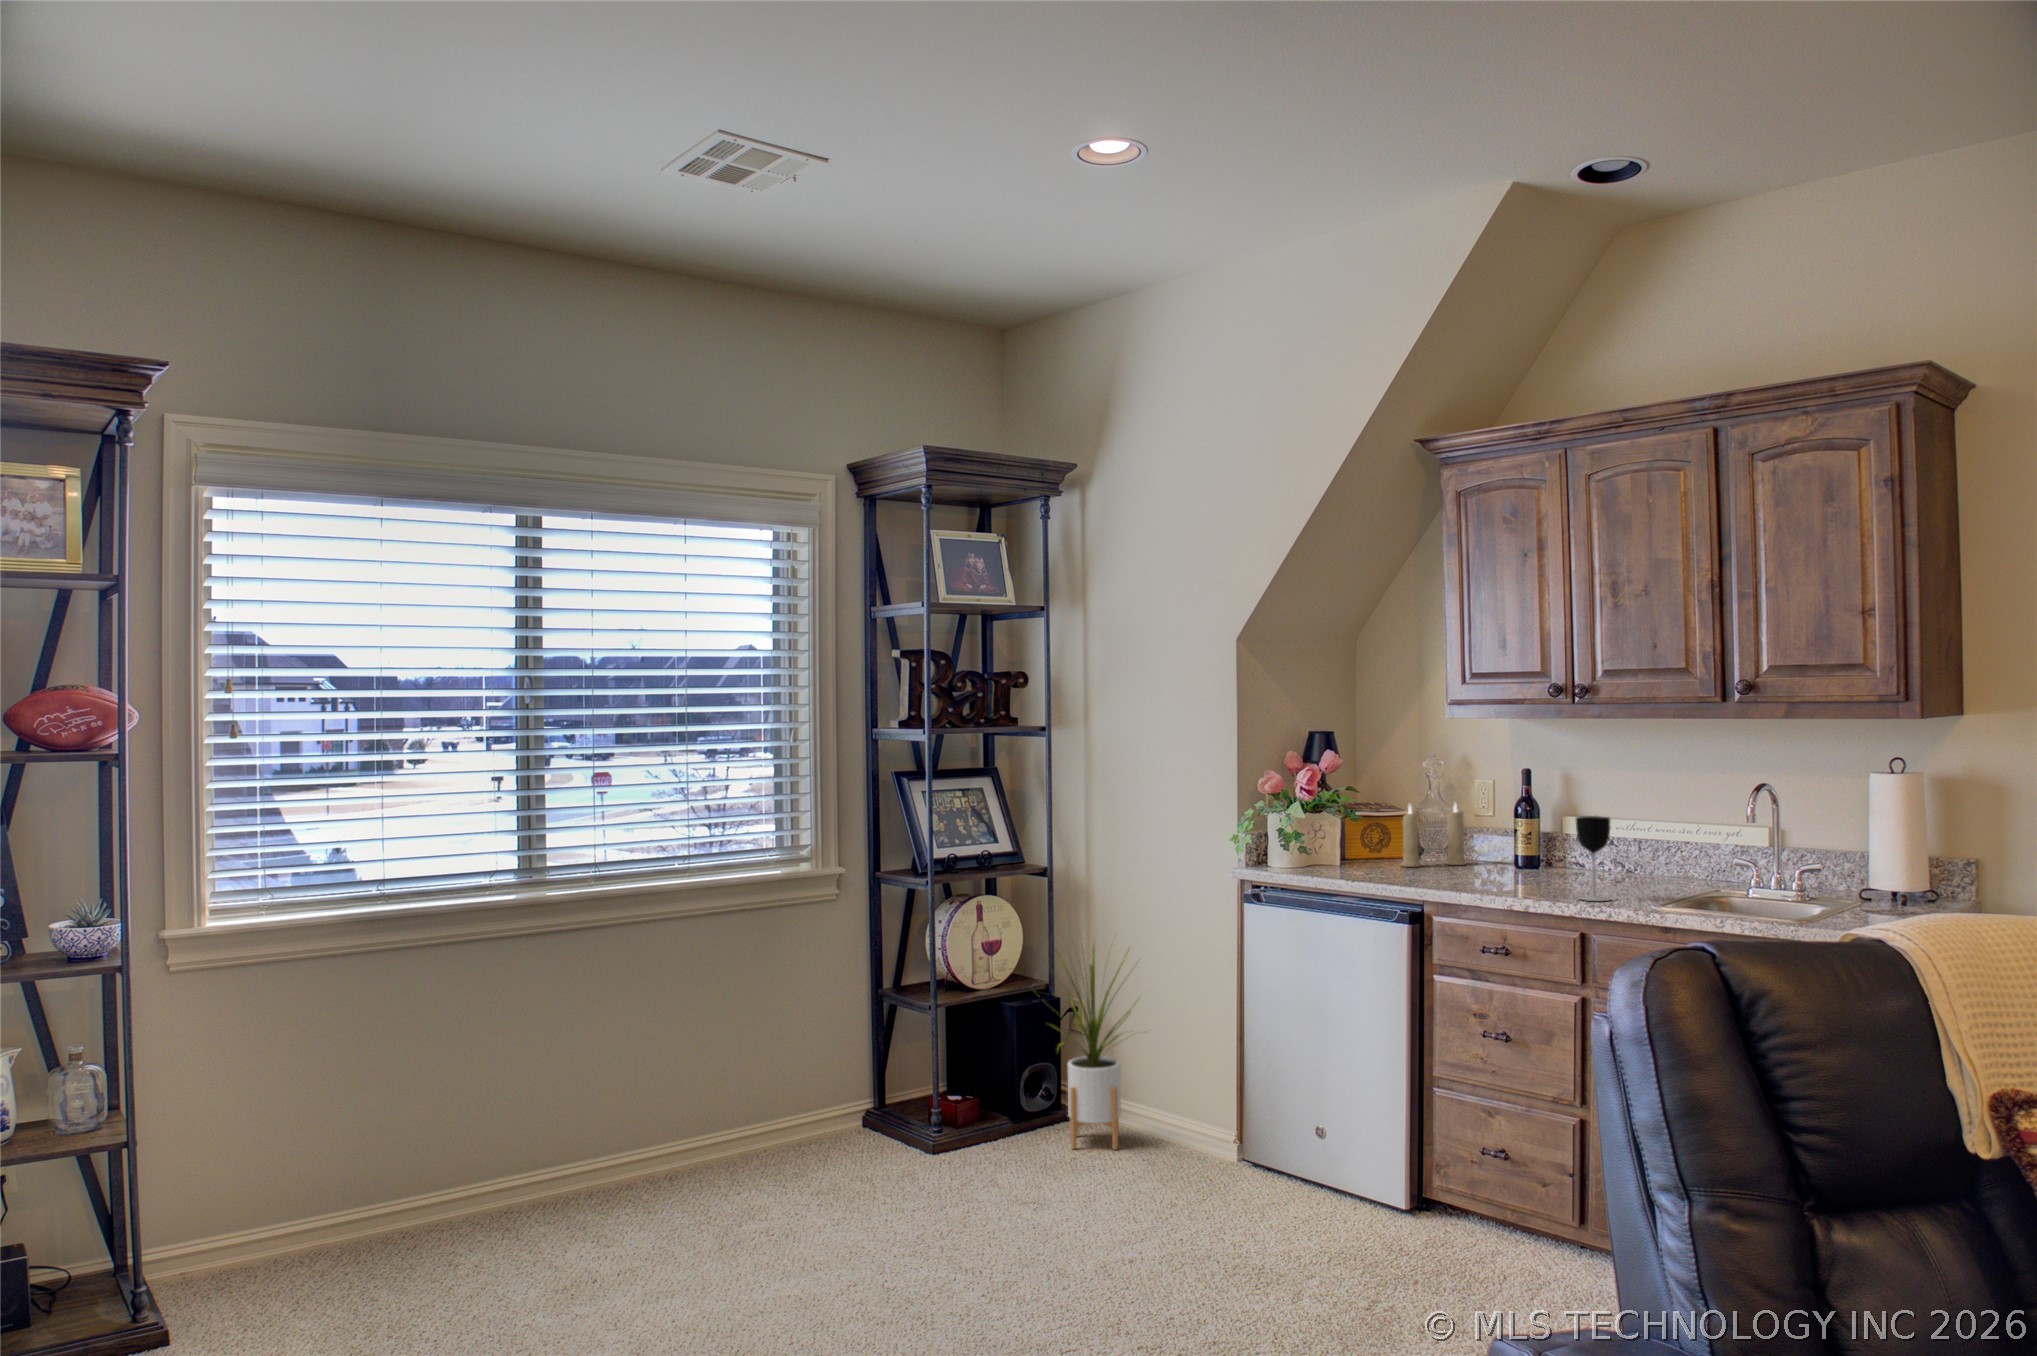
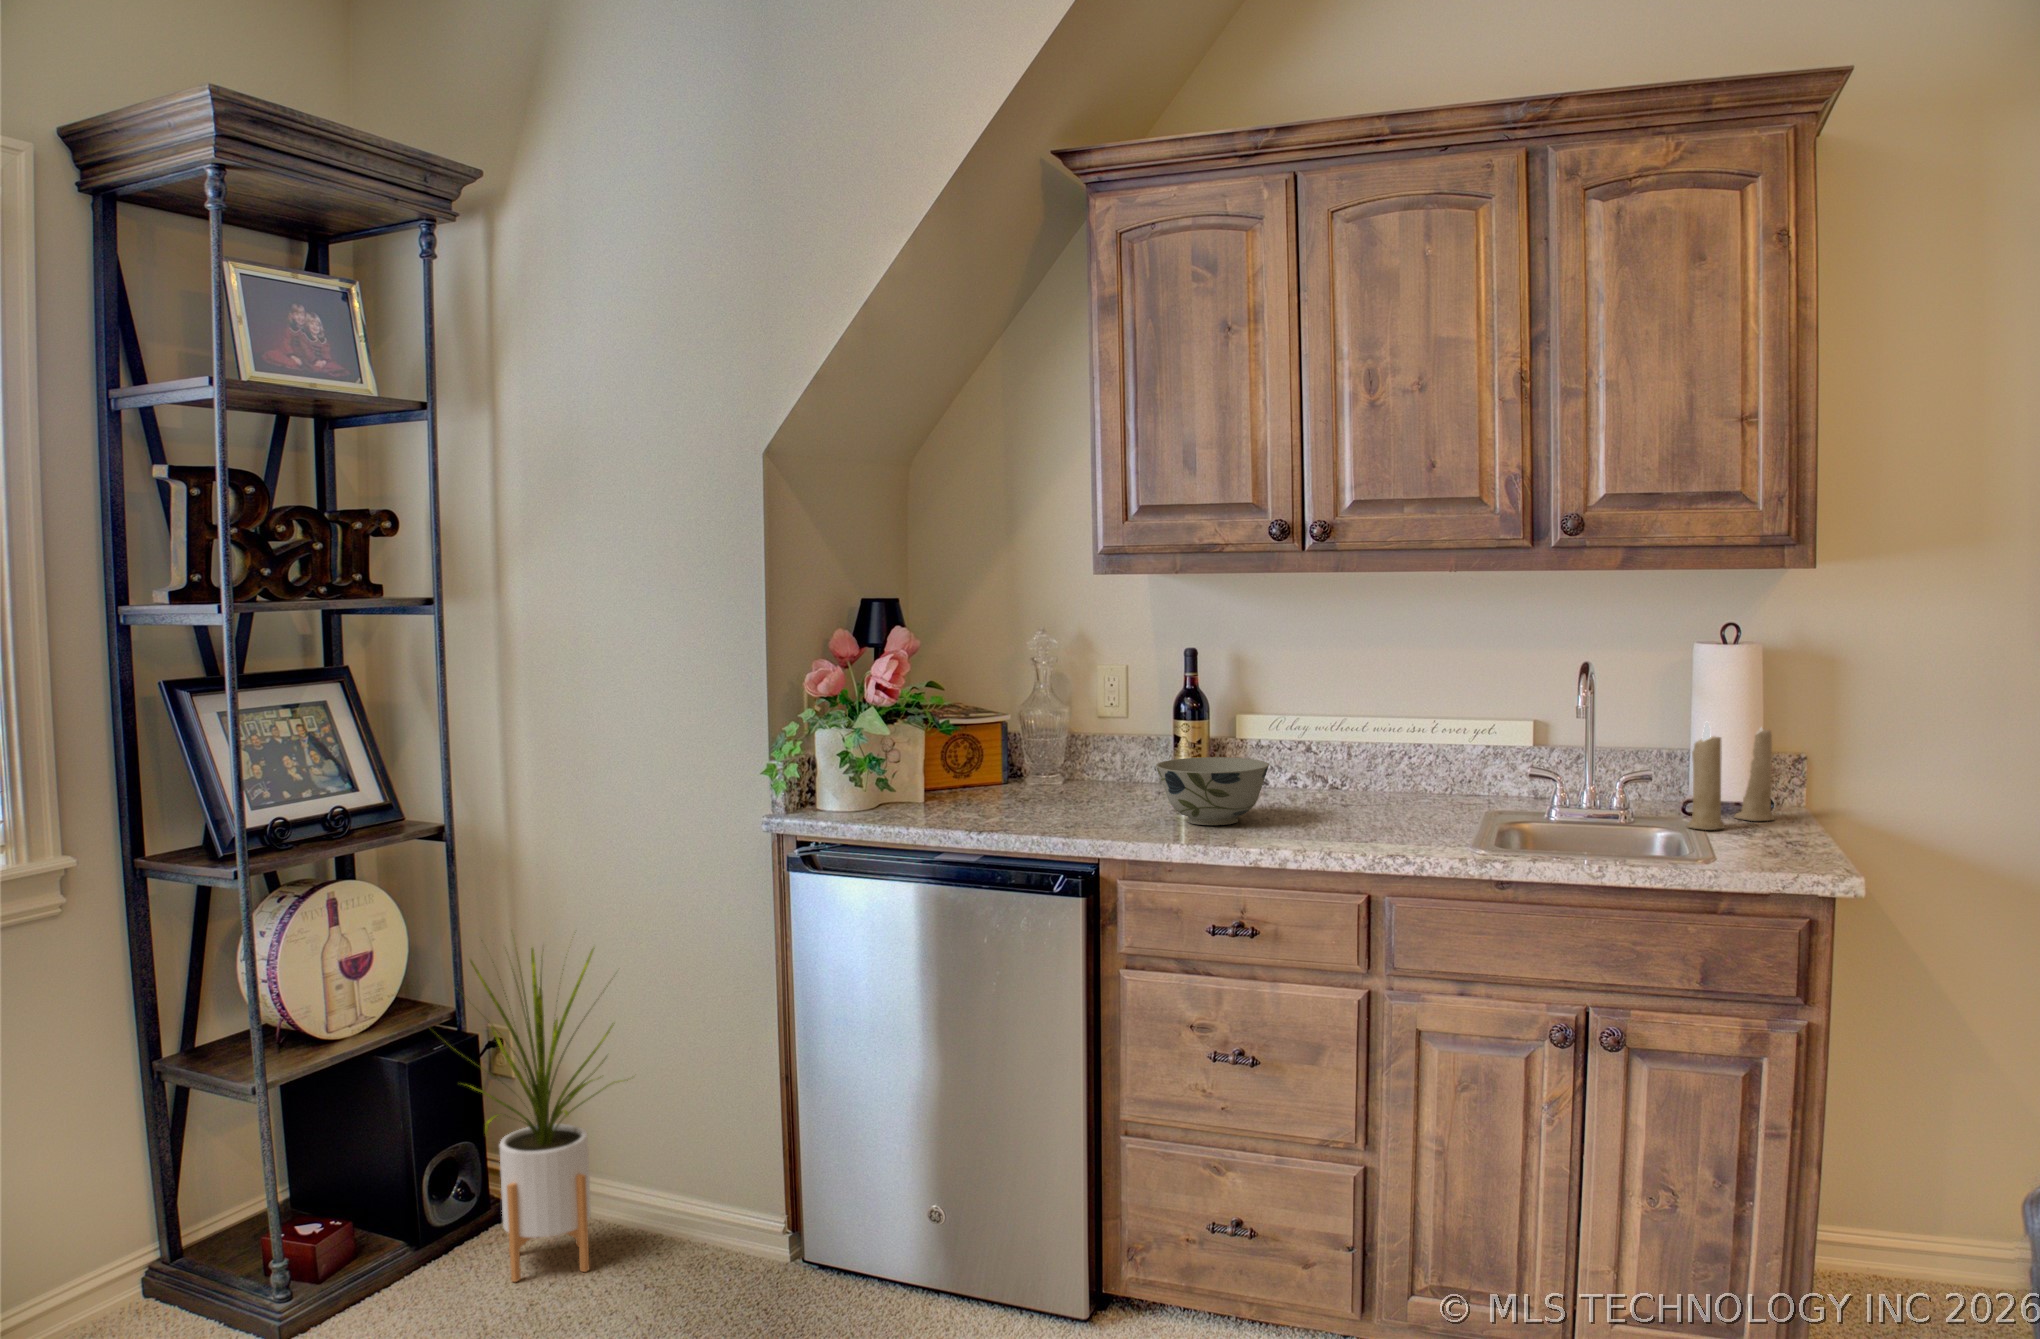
candle: present [1400,804,1466,867] -> present [1686,723,1775,830]
wine glass: present [1576,816,1610,901] -> none [1309,717,1357,843]
bowl: none [1480,843,1560,887] -> present [1156,757,1269,825]

